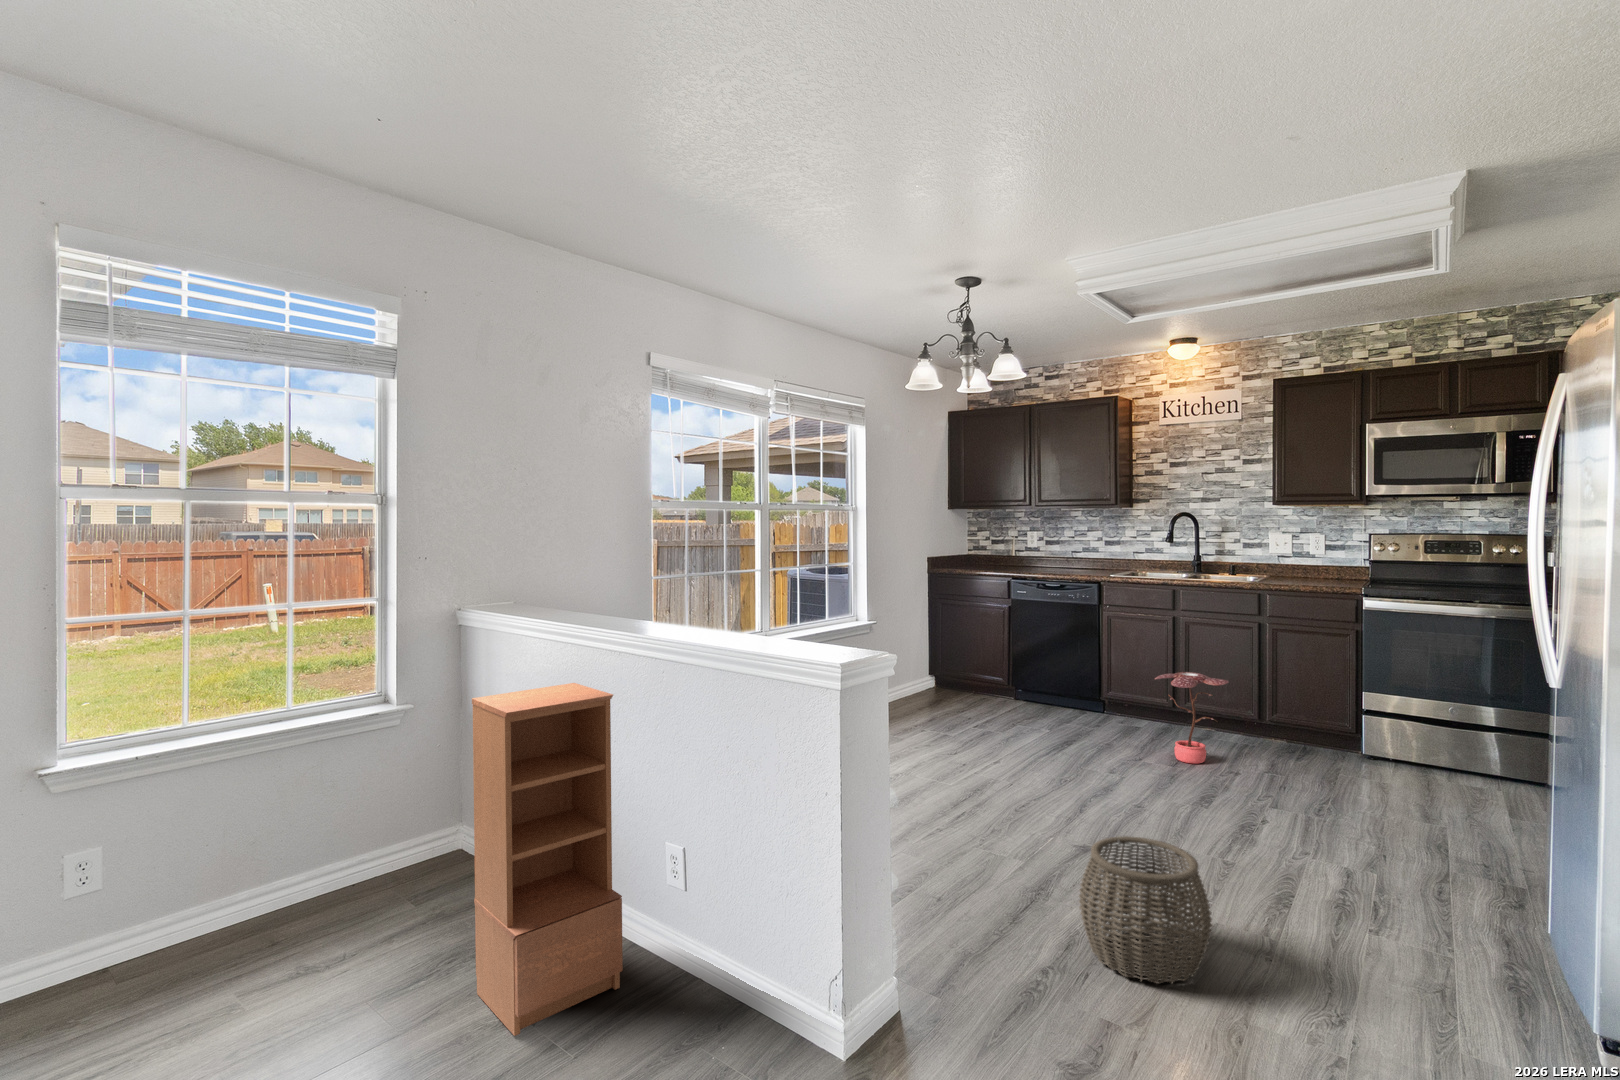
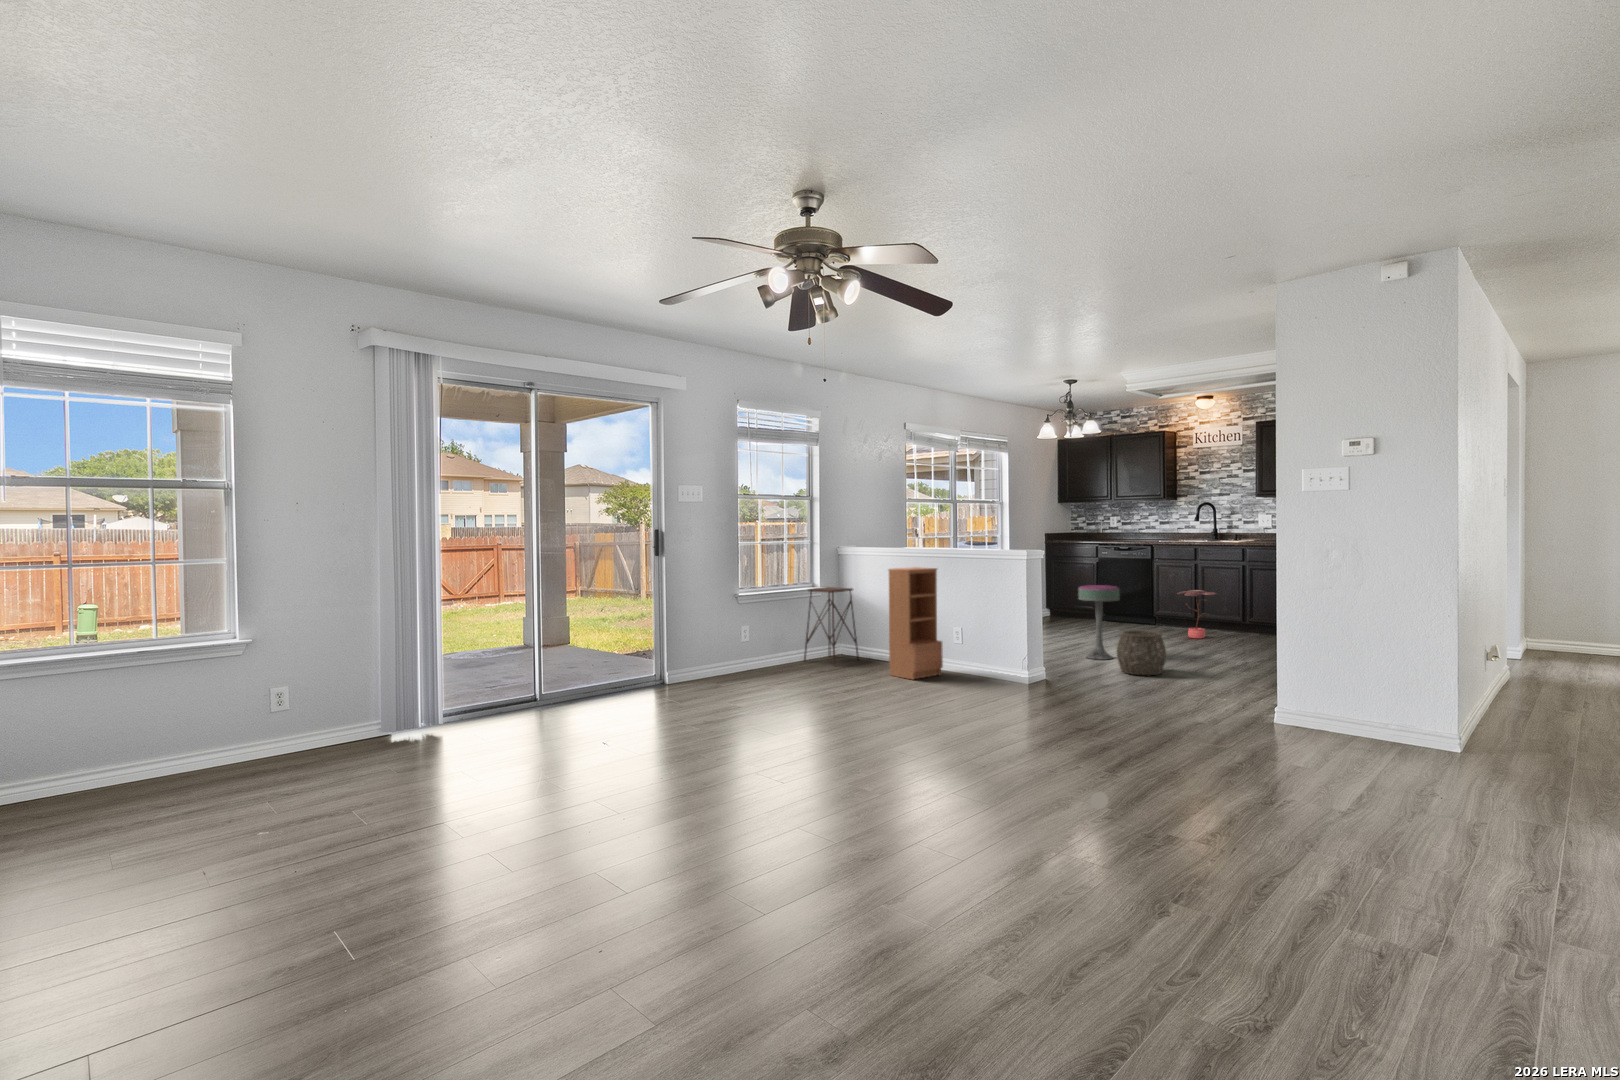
bar stool: none [983,693,1073,870] -> present [1079,585,1119,660]
side table: none [333,706,477,925] -> present [804,587,859,665]

